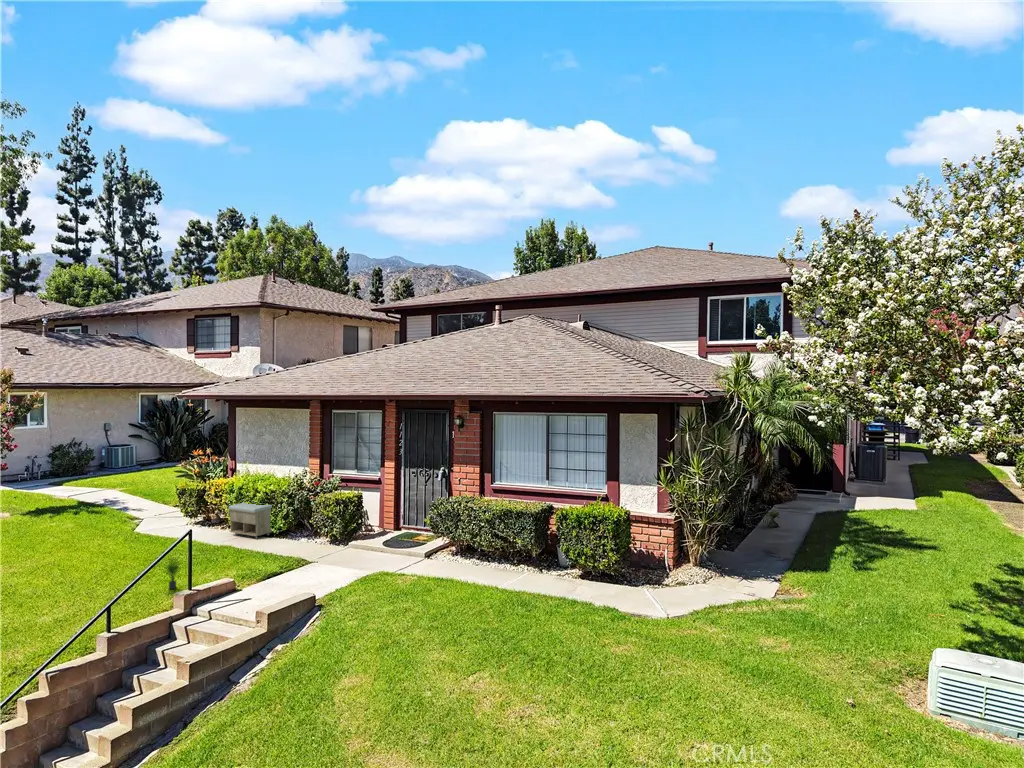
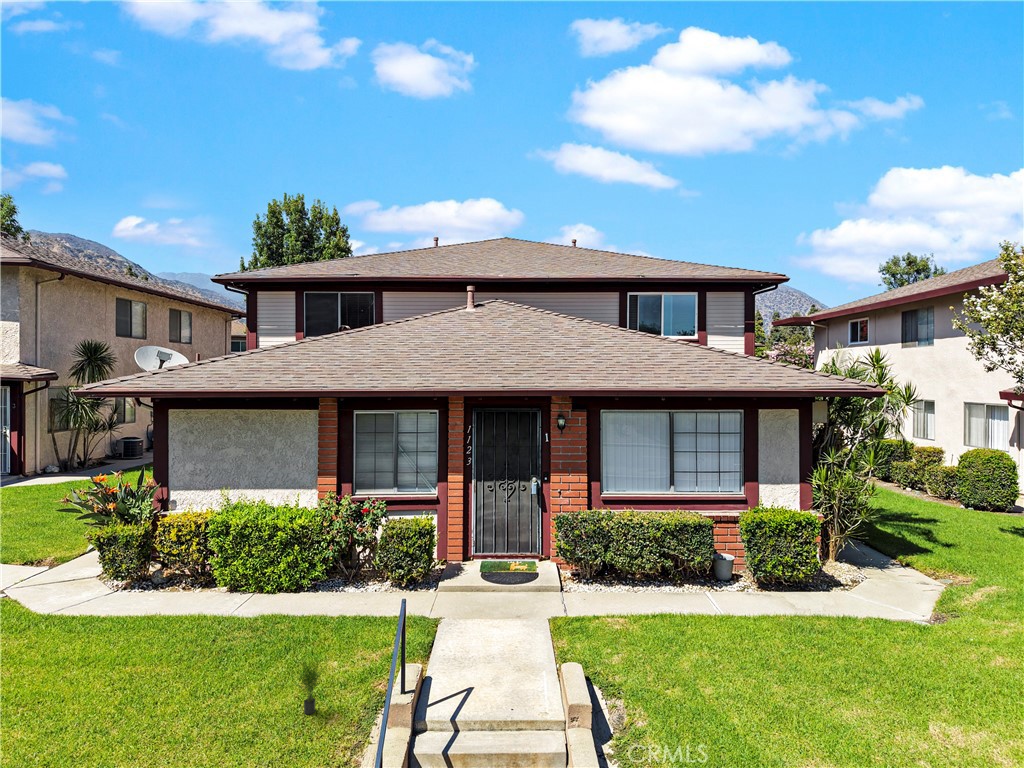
storage bench: present [229,503,272,539] -> none [225,549,298,603]

